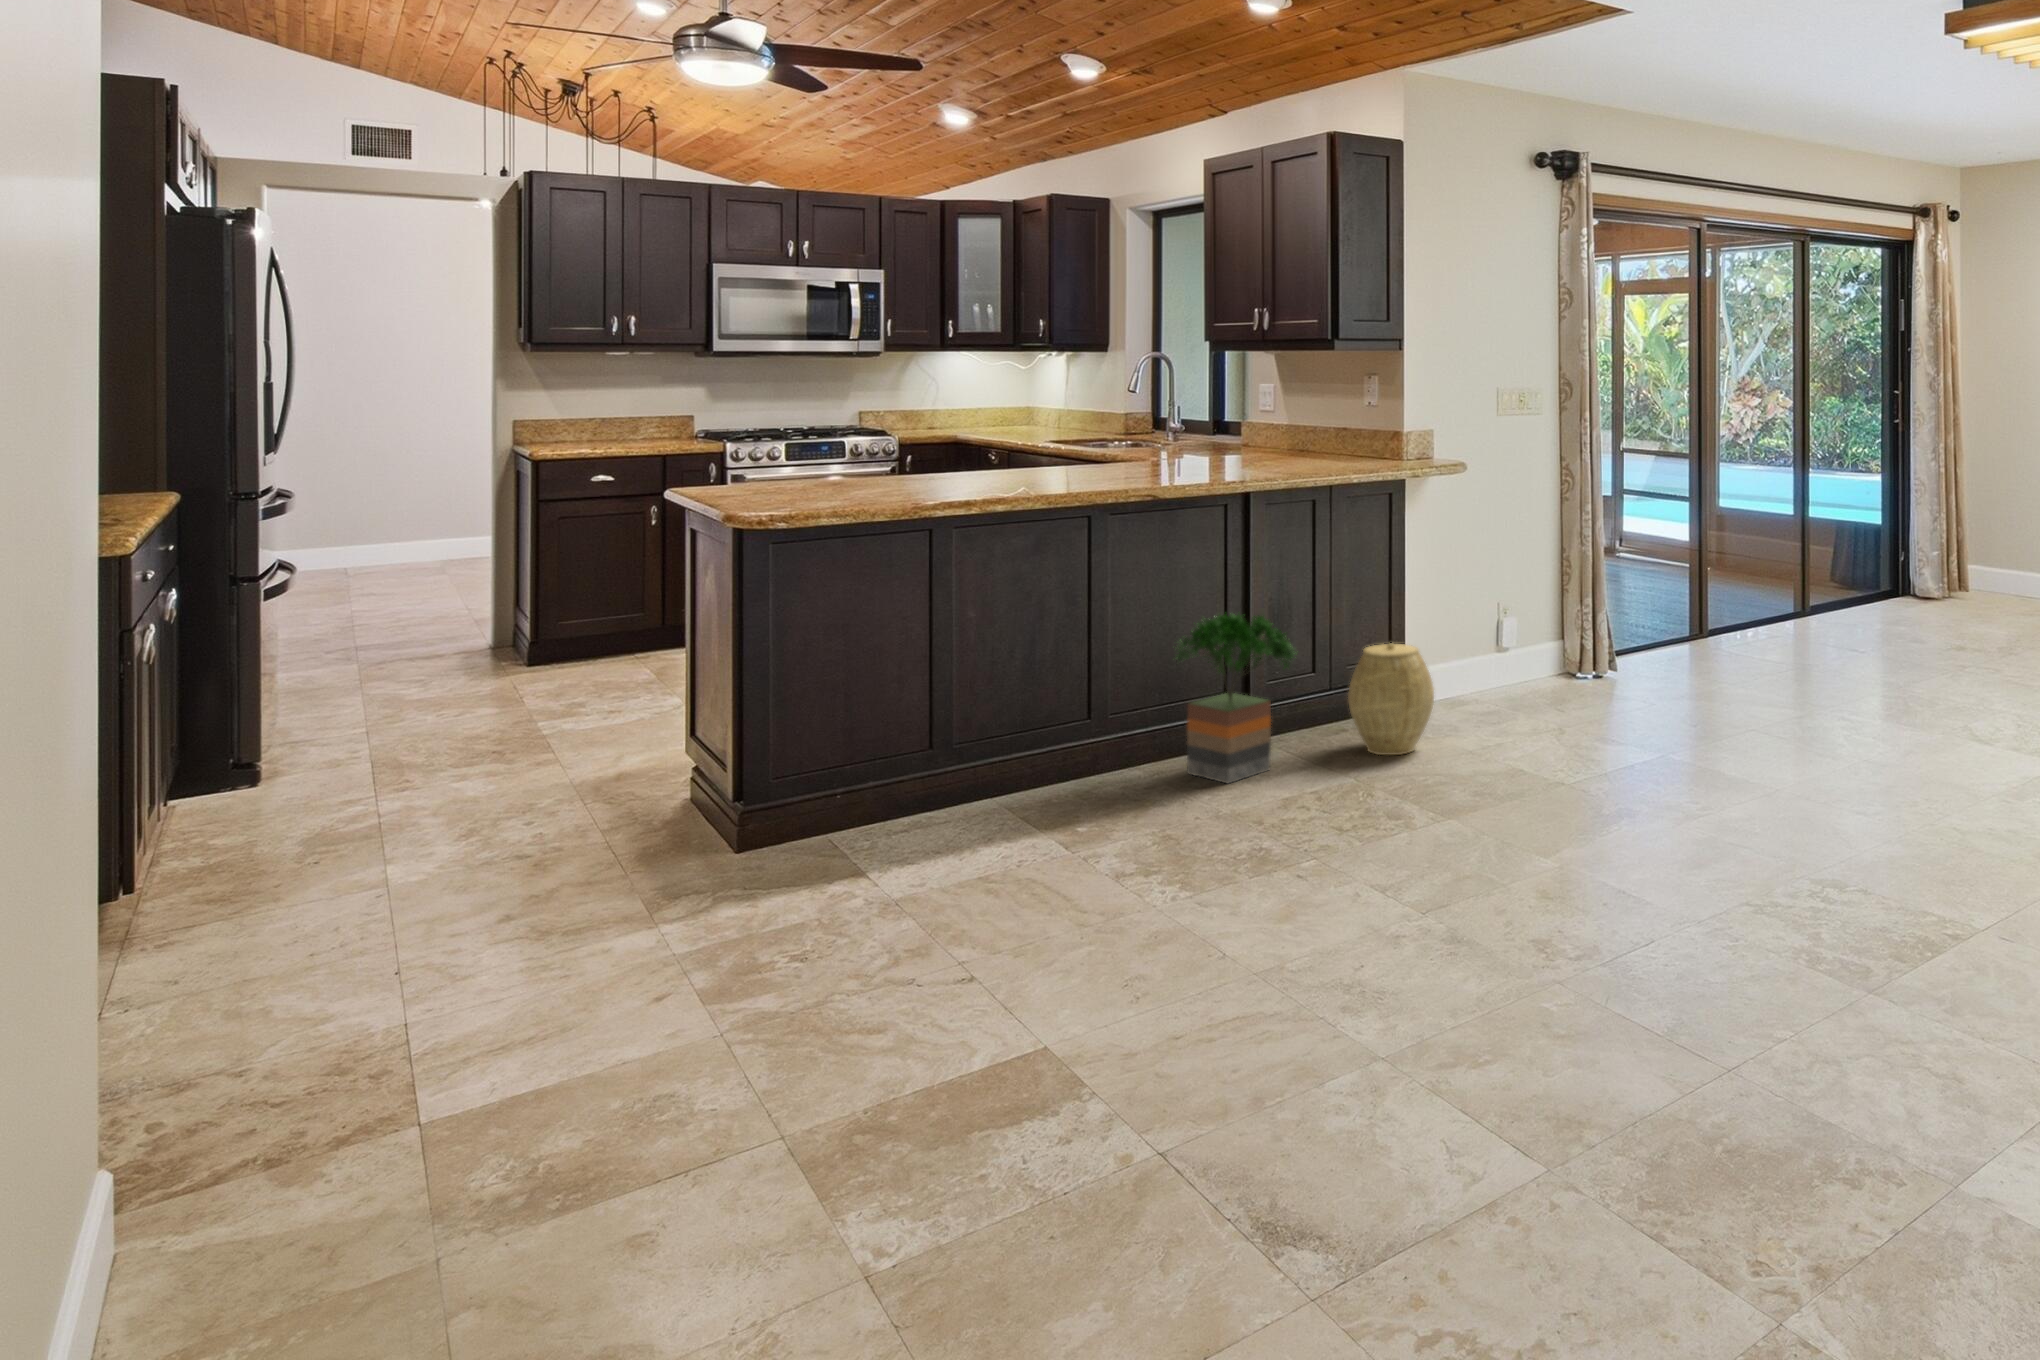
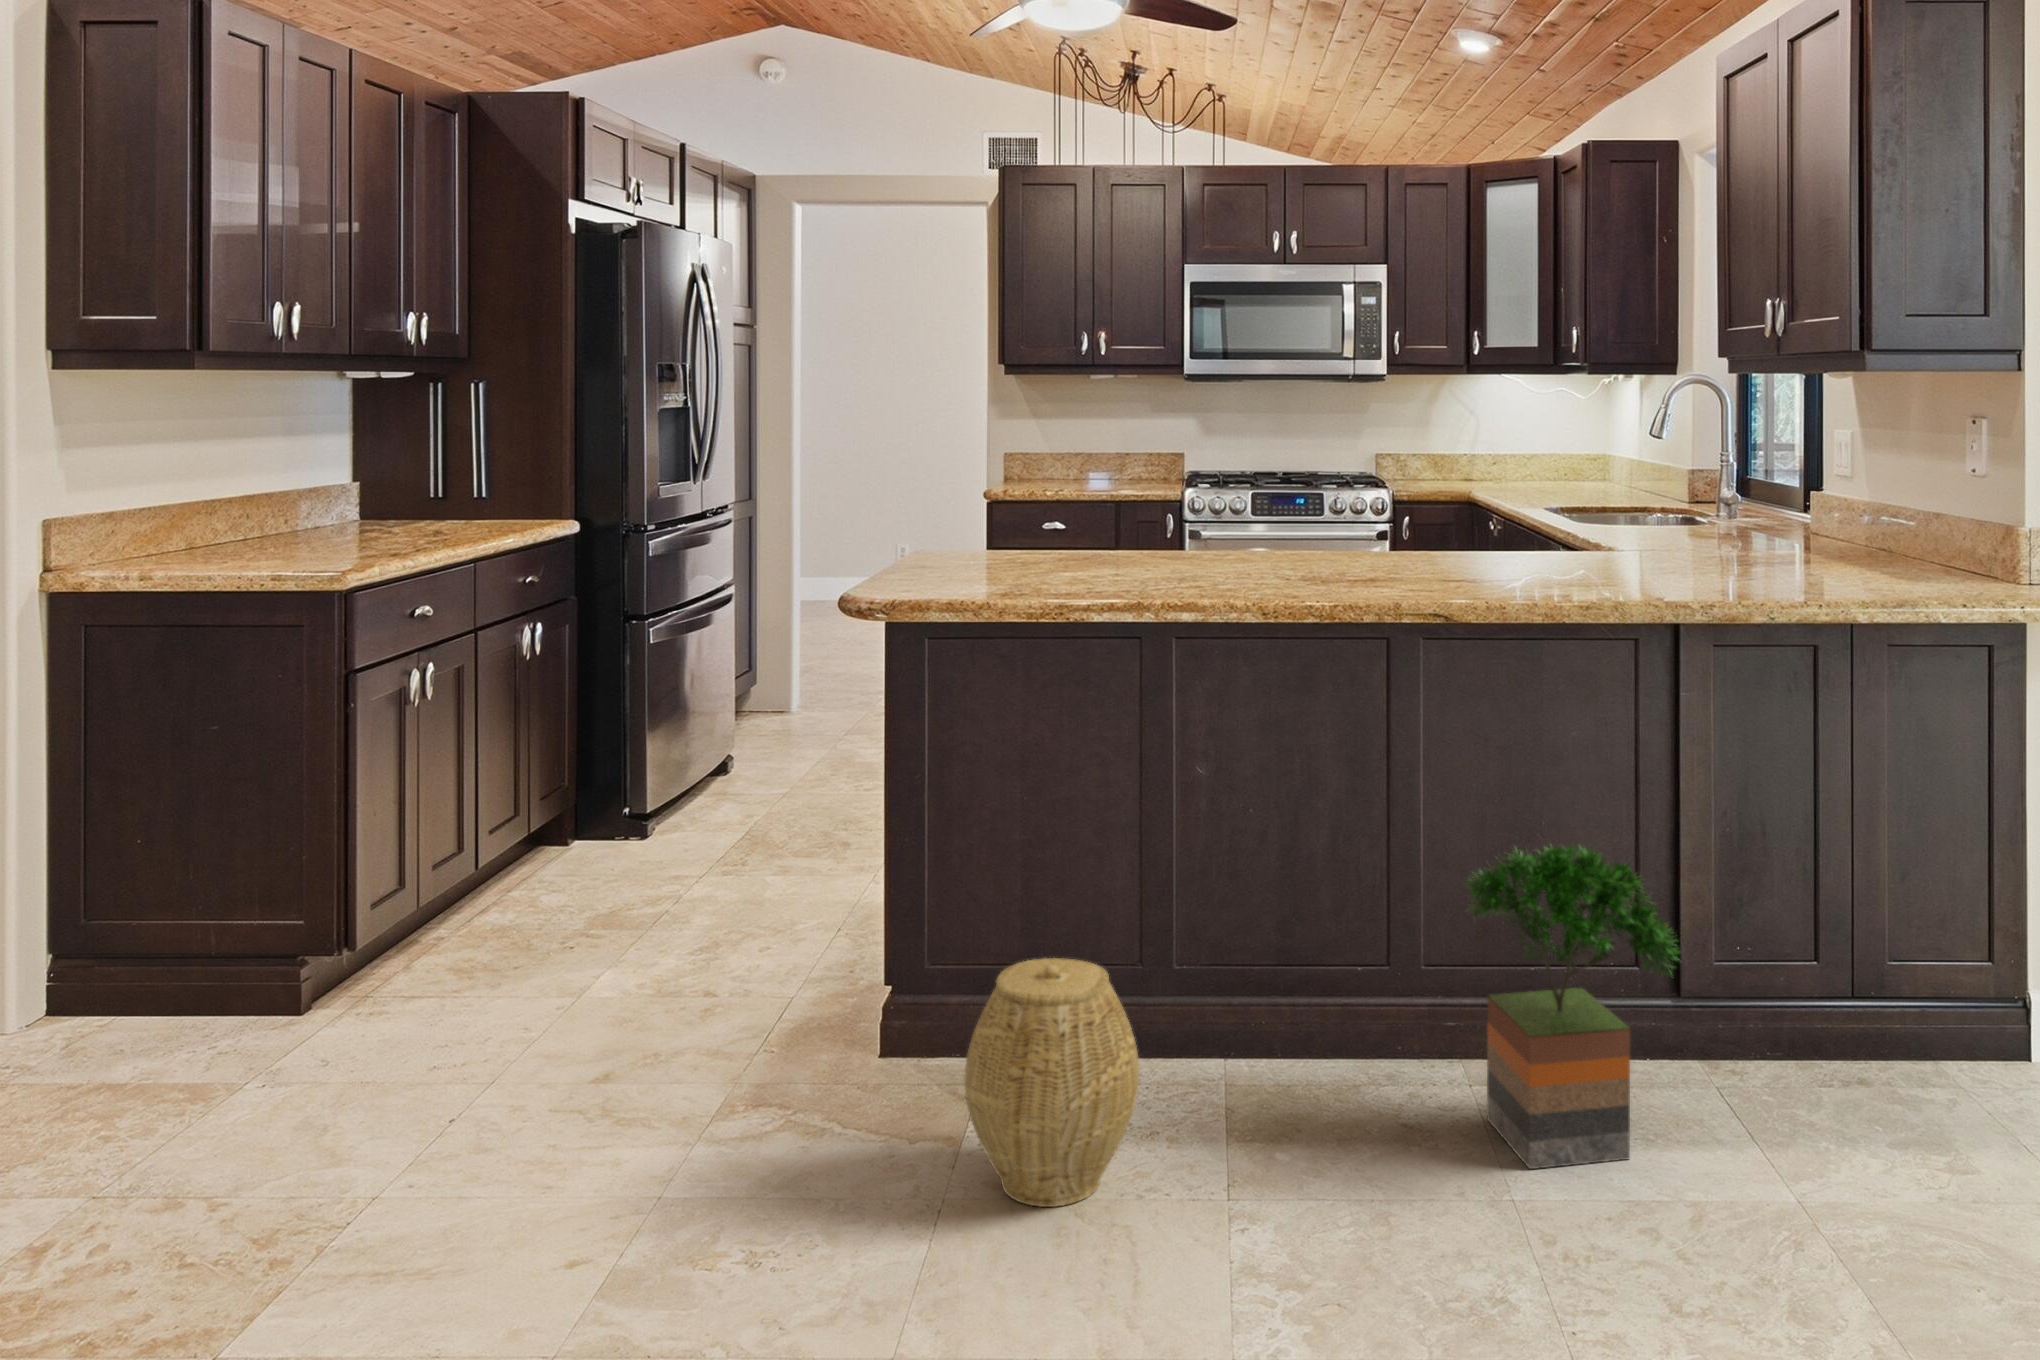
woven basket: present [1348,643,1434,755] -> present [965,958,1139,1207]

